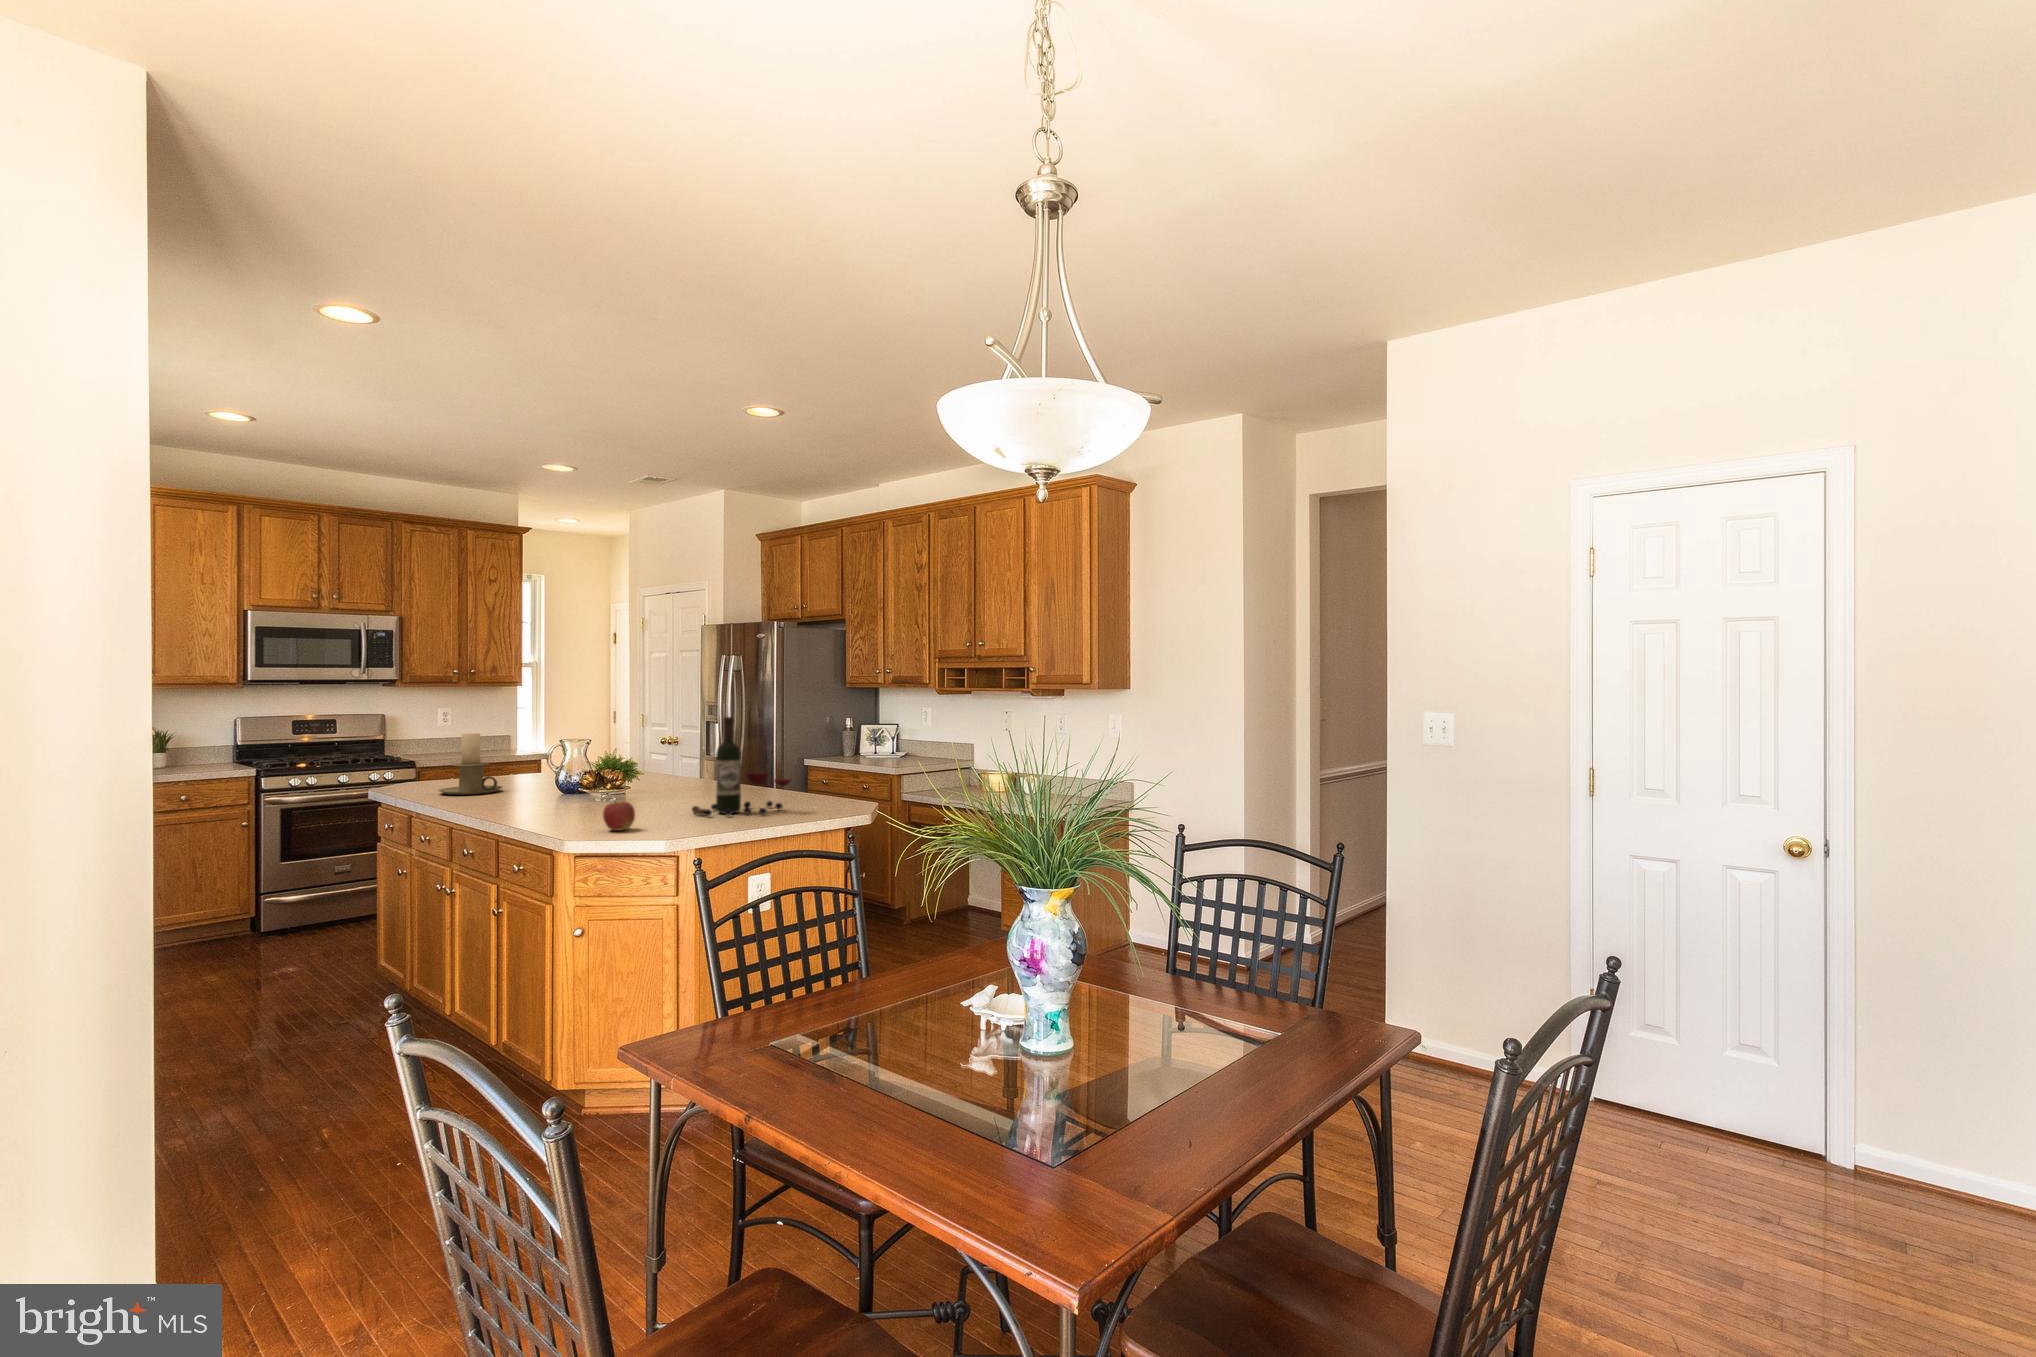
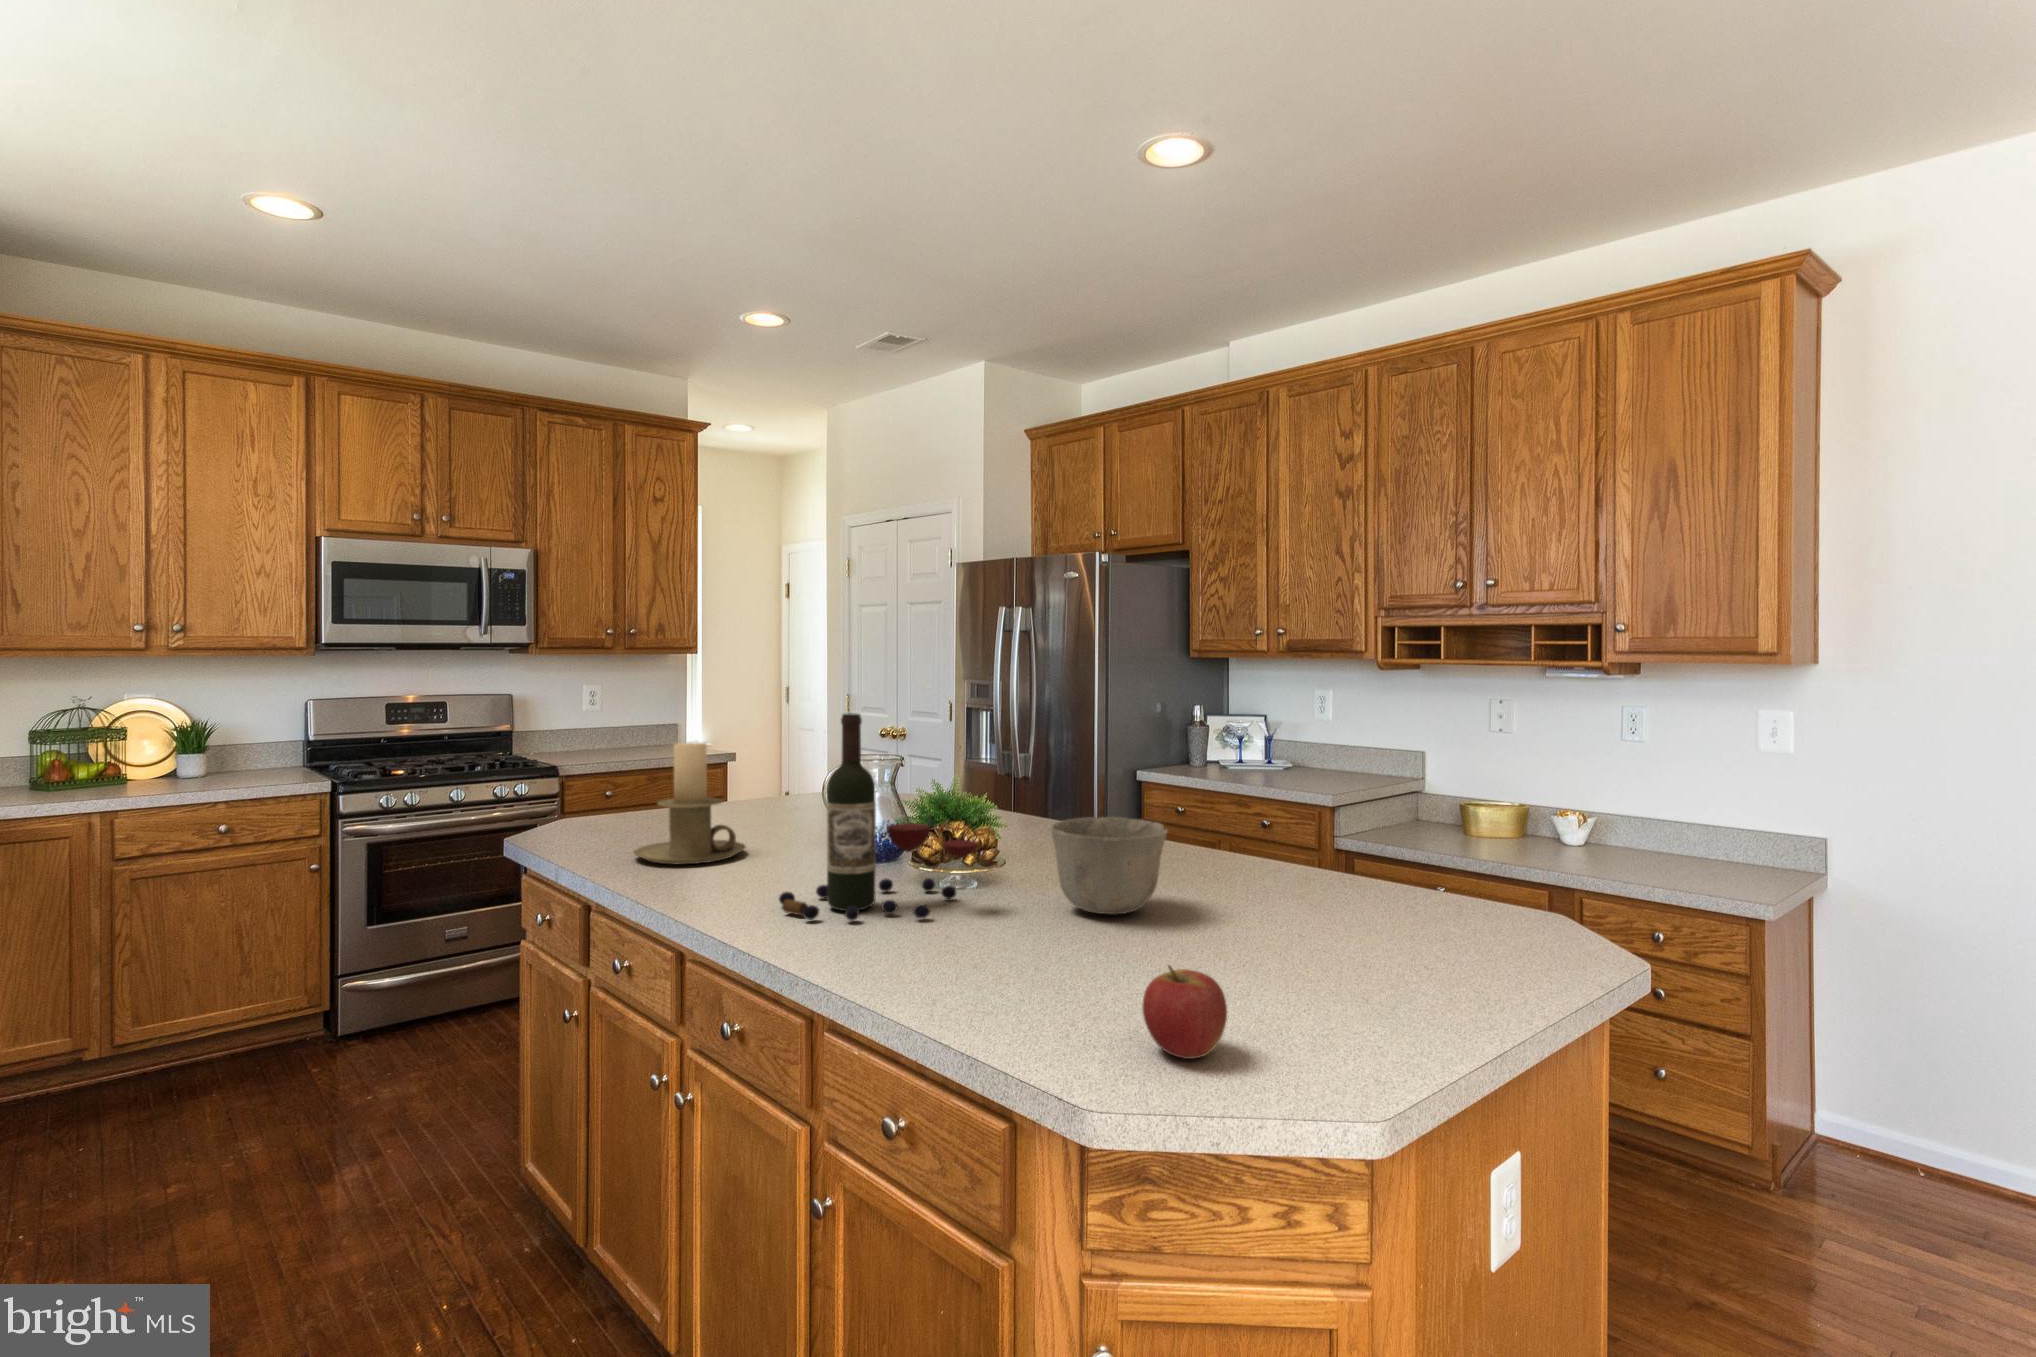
wine bottle: present [692,717,791,816] -> present [779,713,979,921]
ceramic bowl: none [631,762,687,804] -> present [1052,817,1167,915]

